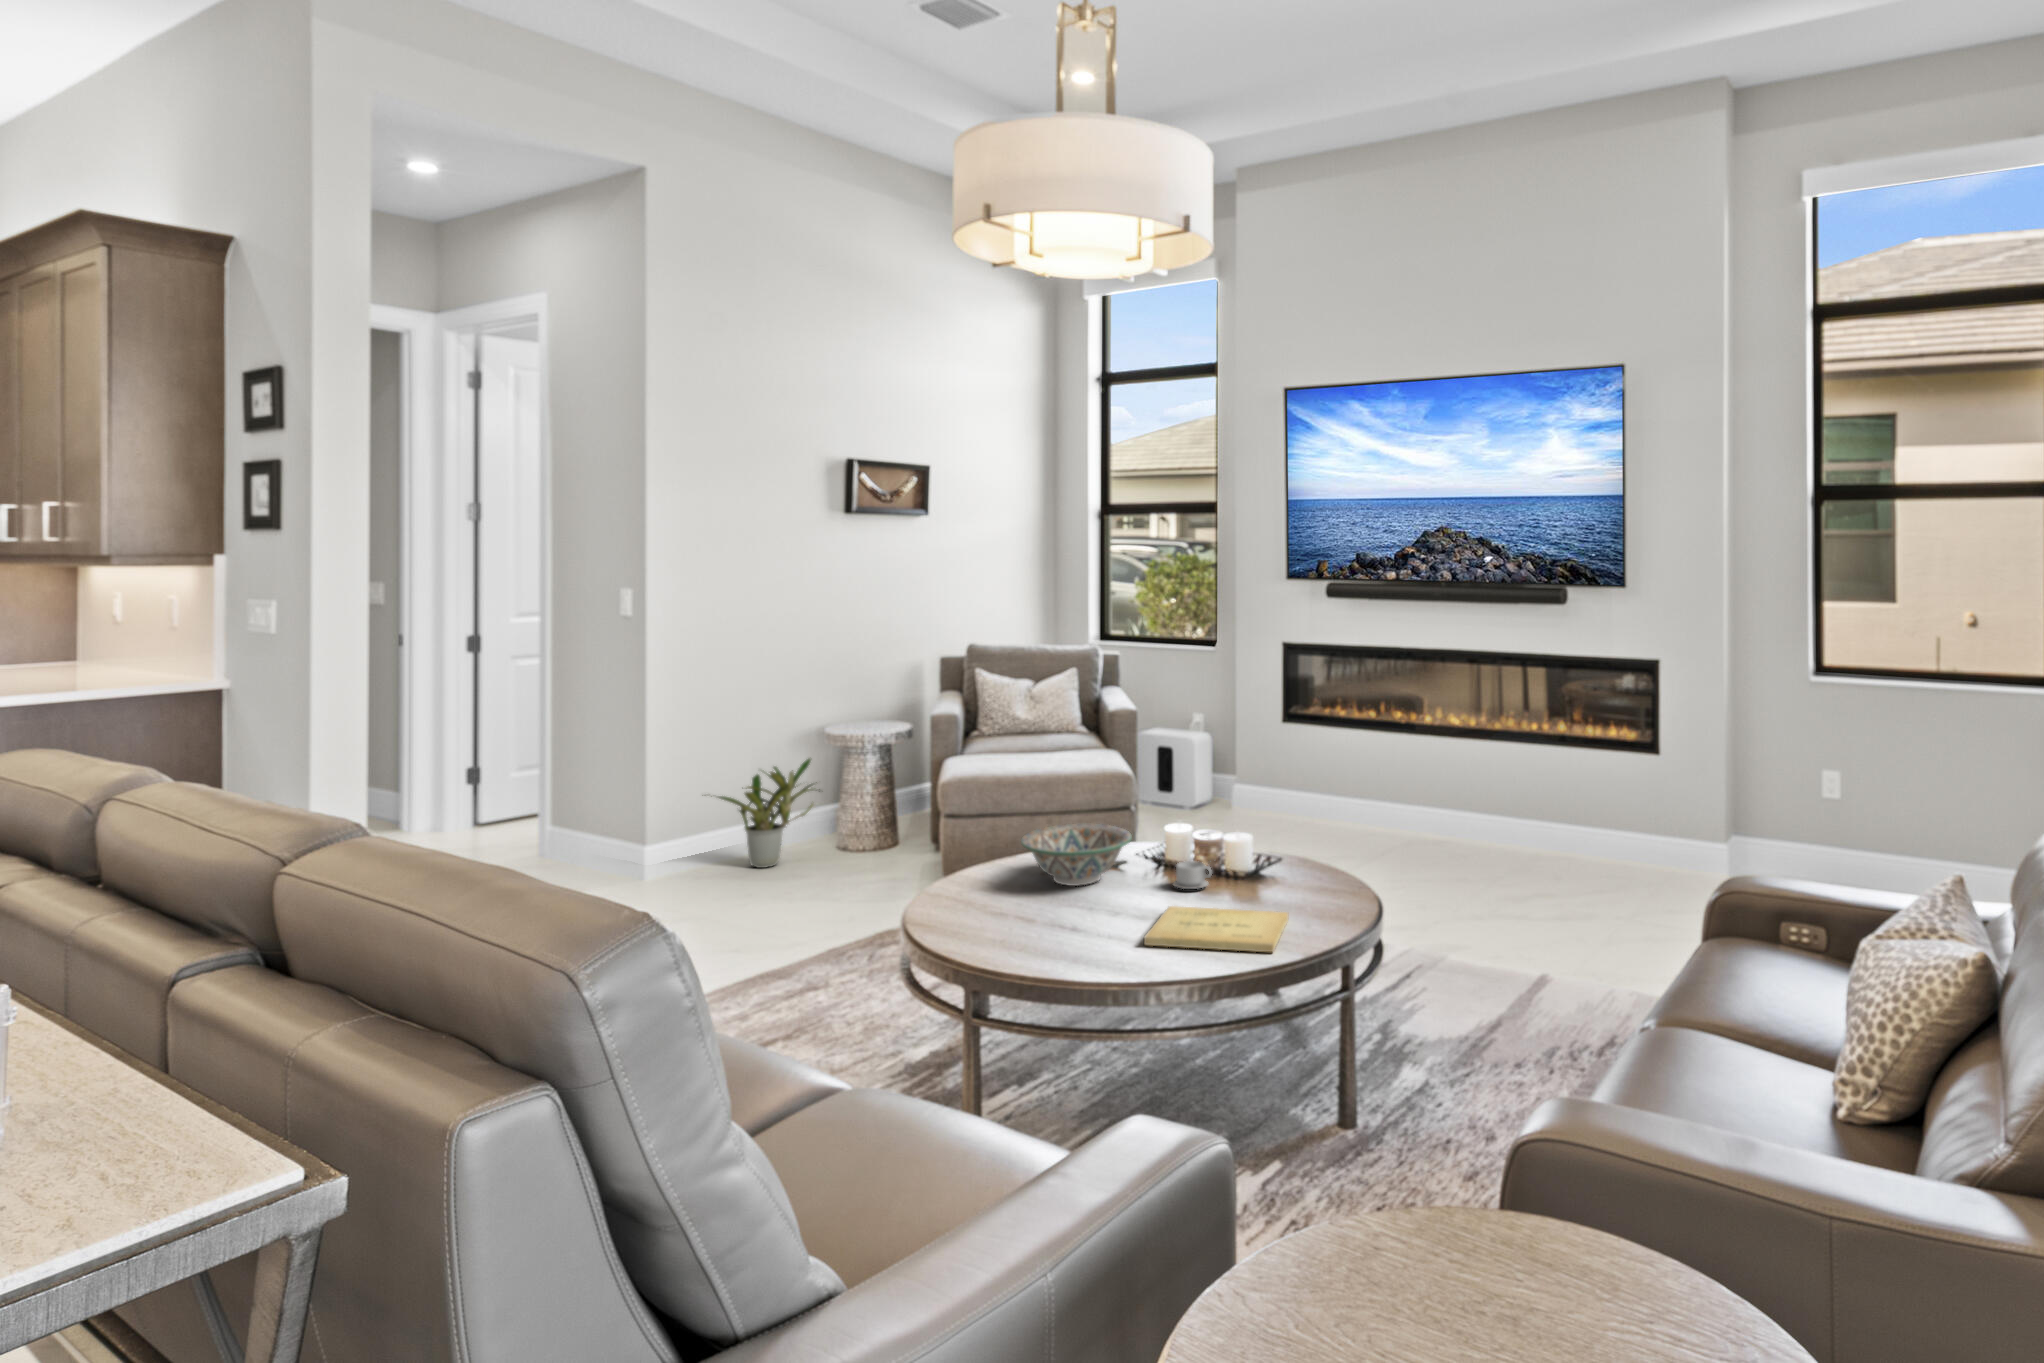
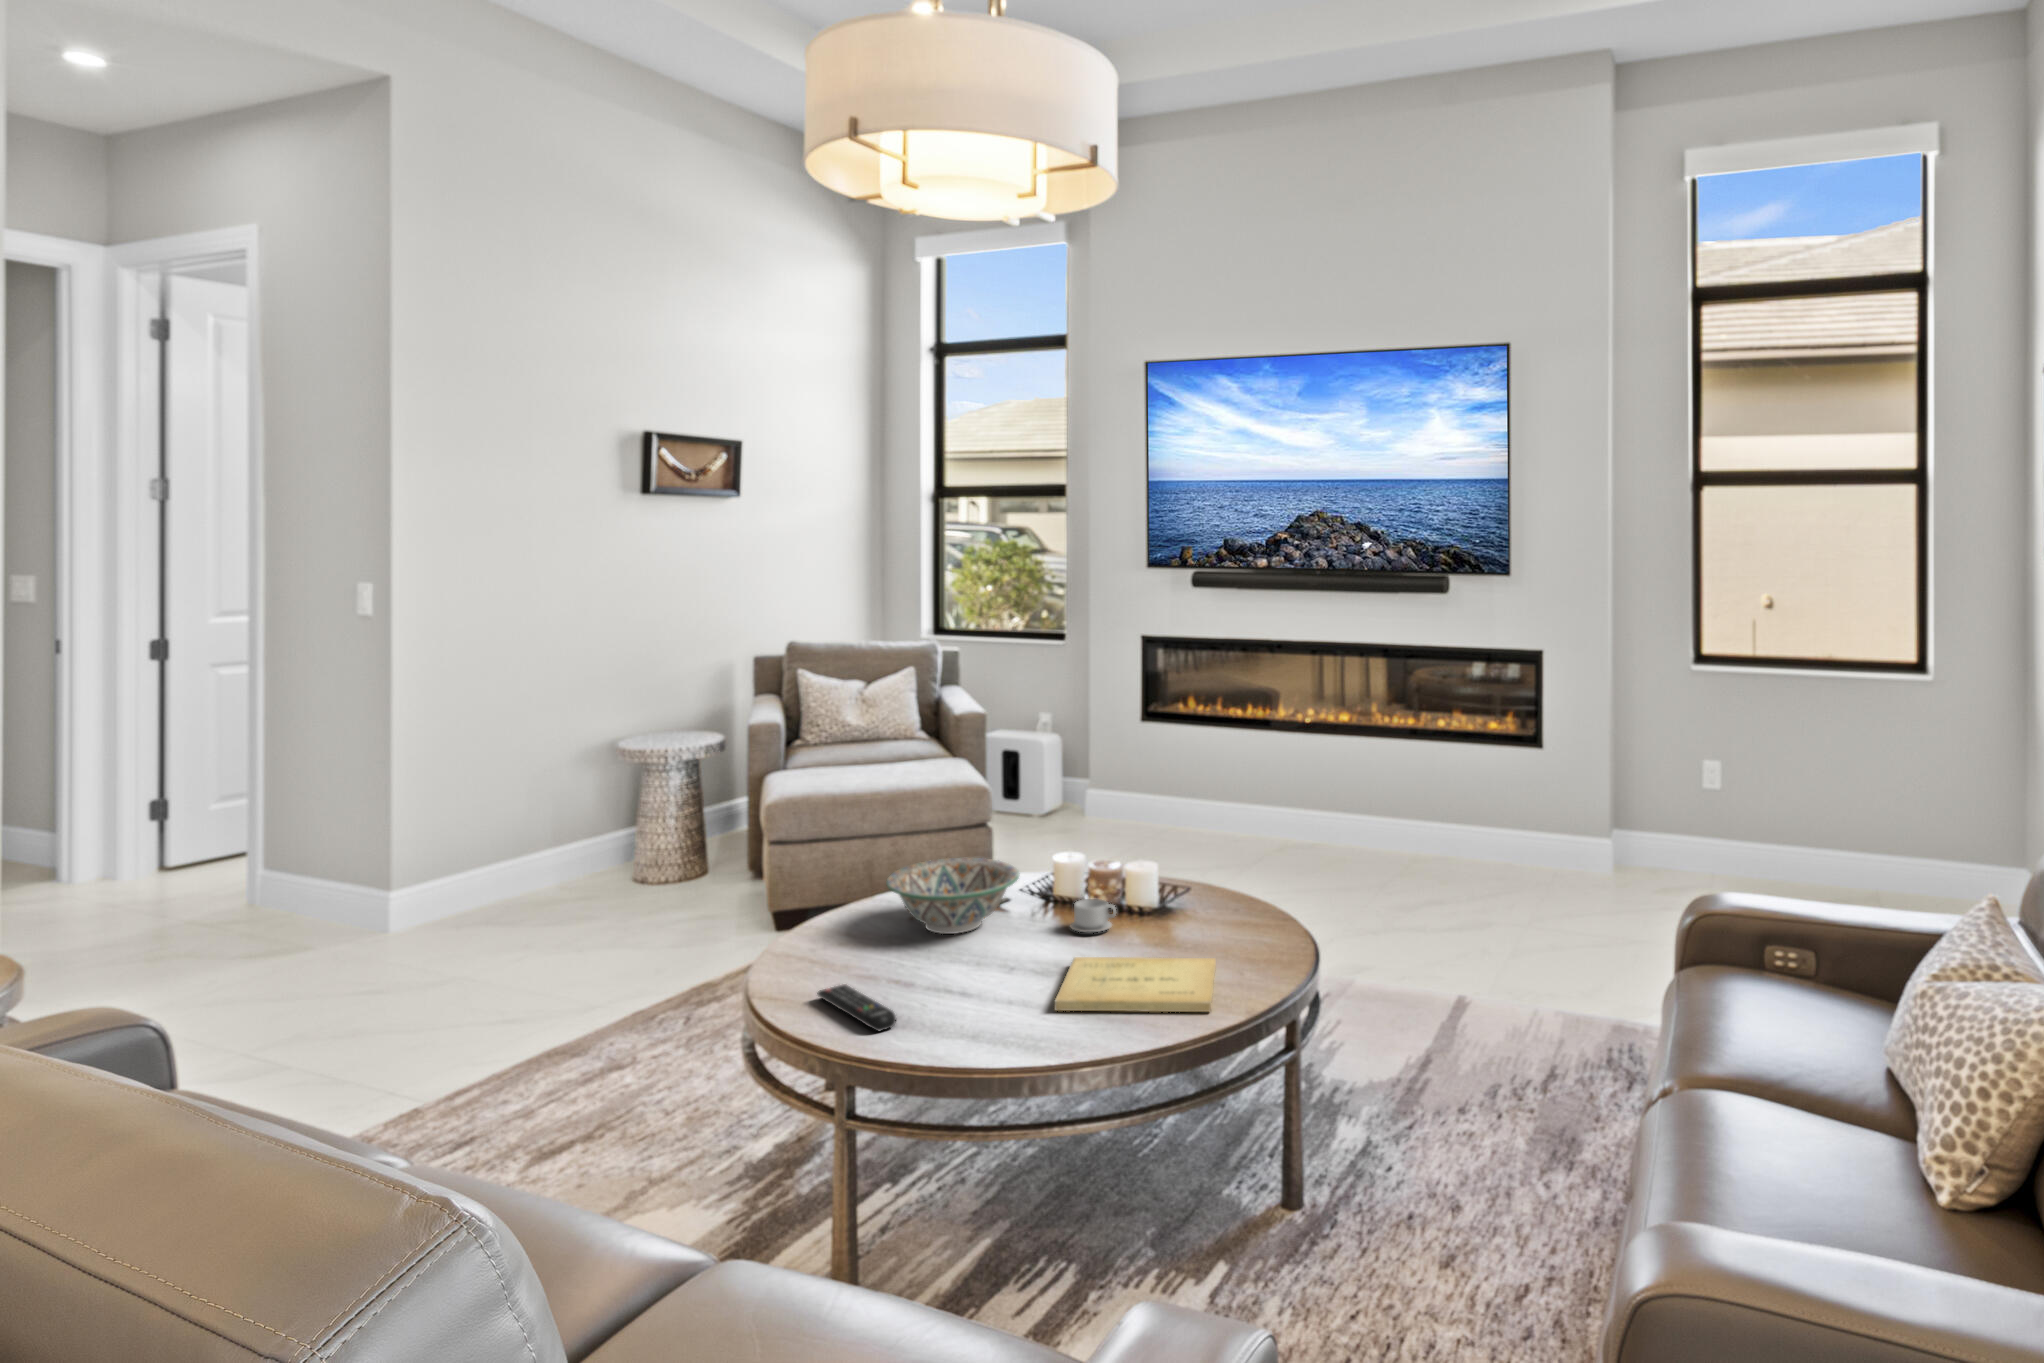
potted plant: present [711,759,820,868] -> none [464,778,615,910]
remote control: none [956,917,1015,953] -> present [817,985,896,1031]

